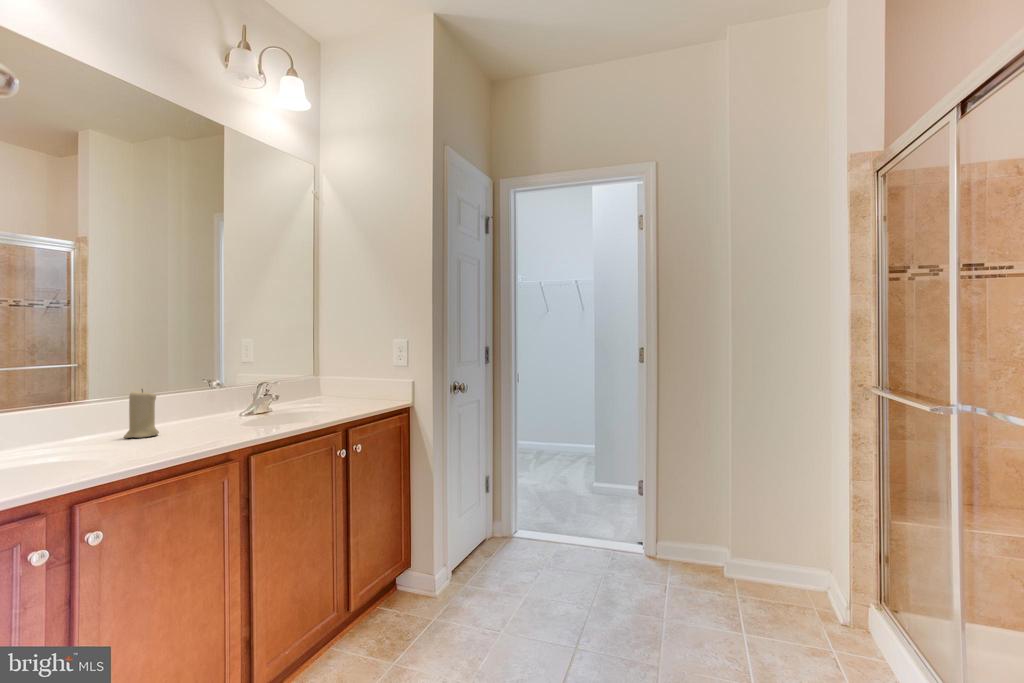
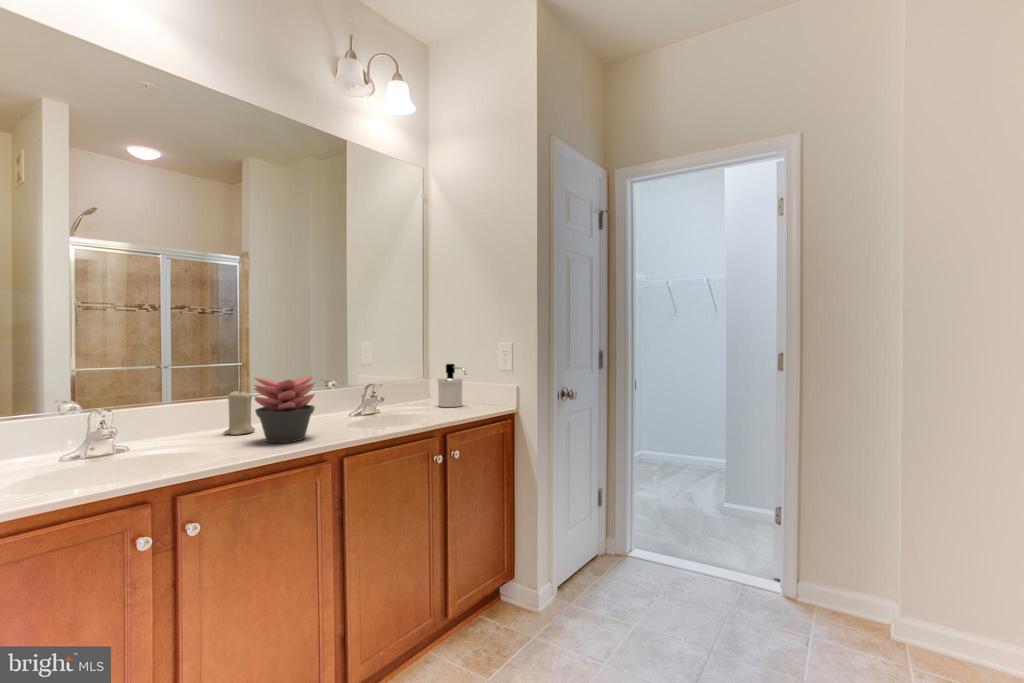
soap dispenser: none [326,364,361,407] -> present [437,364,466,407]
succulent plant: none [178,370,252,439] -> present [254,375,315,443]

